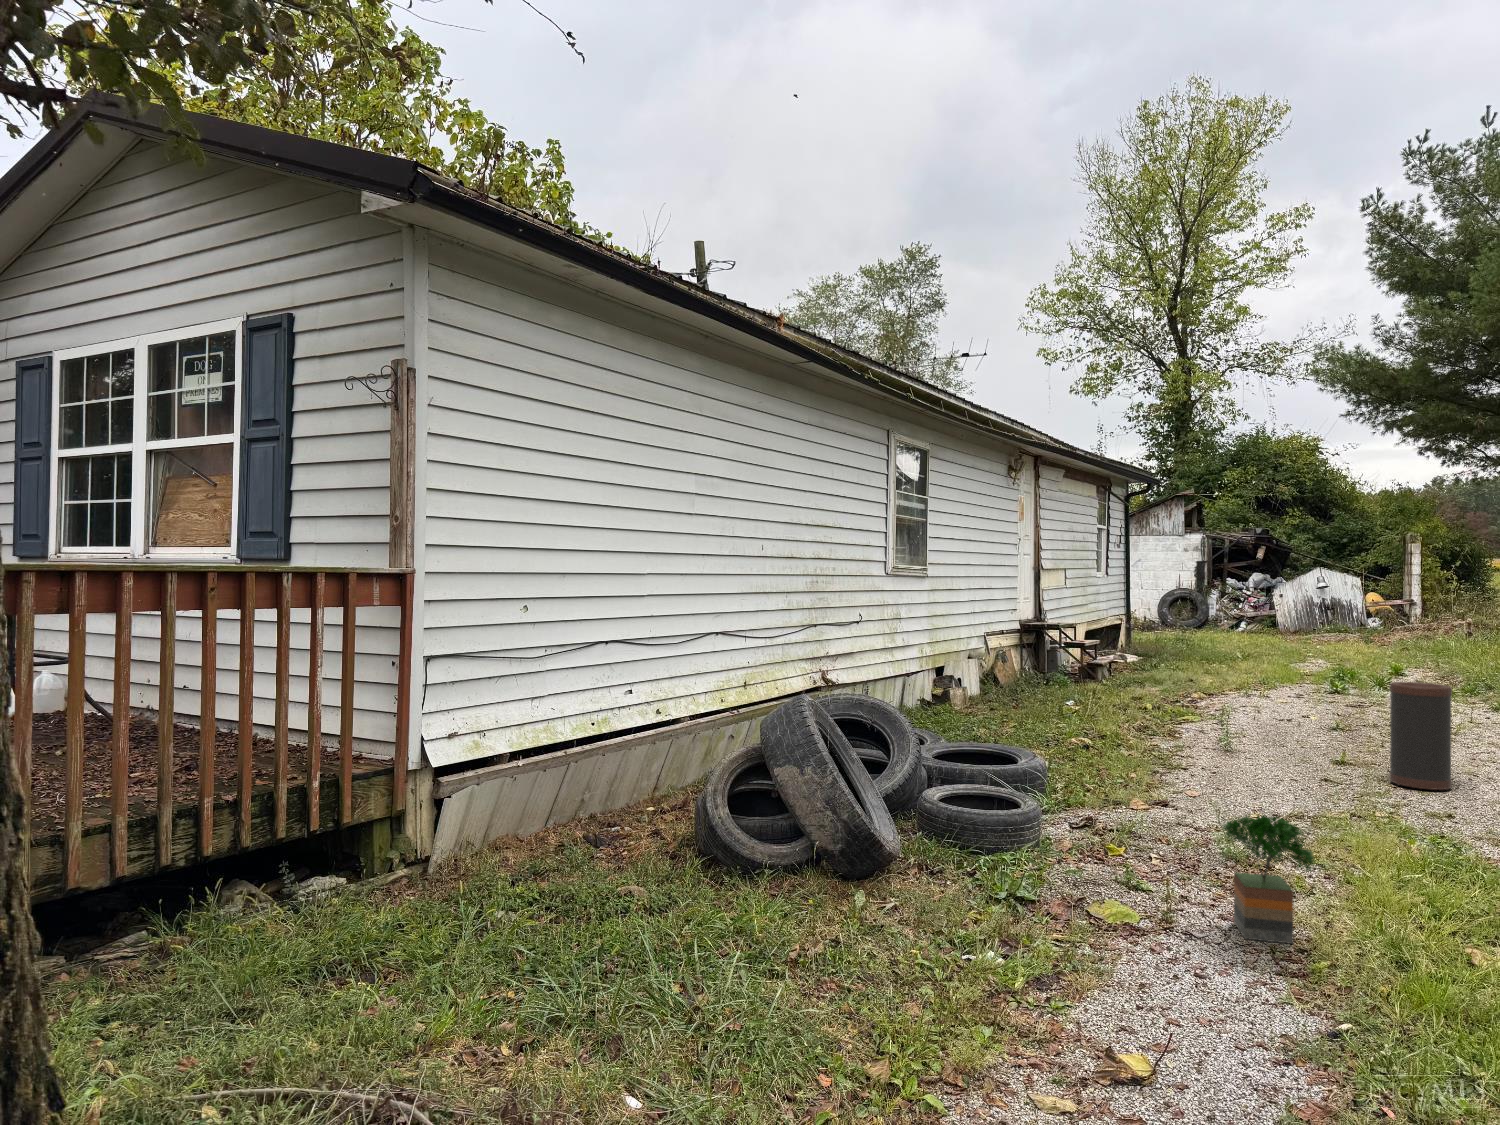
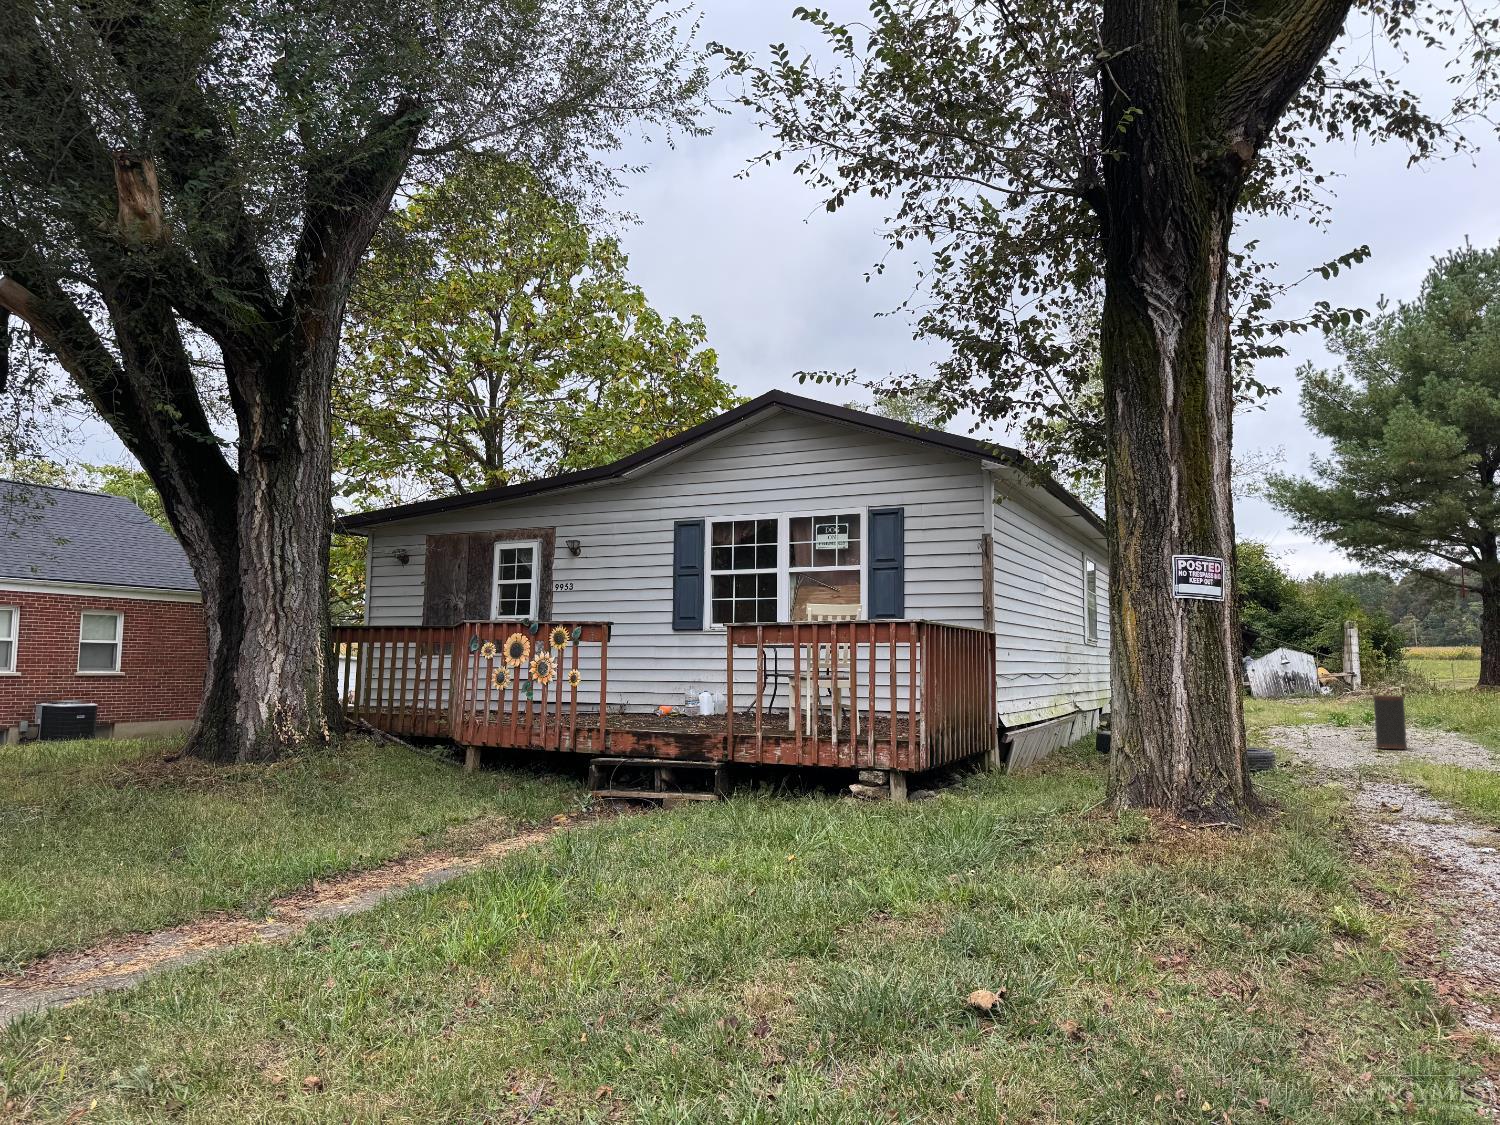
potted tree: present [1223,815,1315,944] -> none [1328,728,1369,777]

